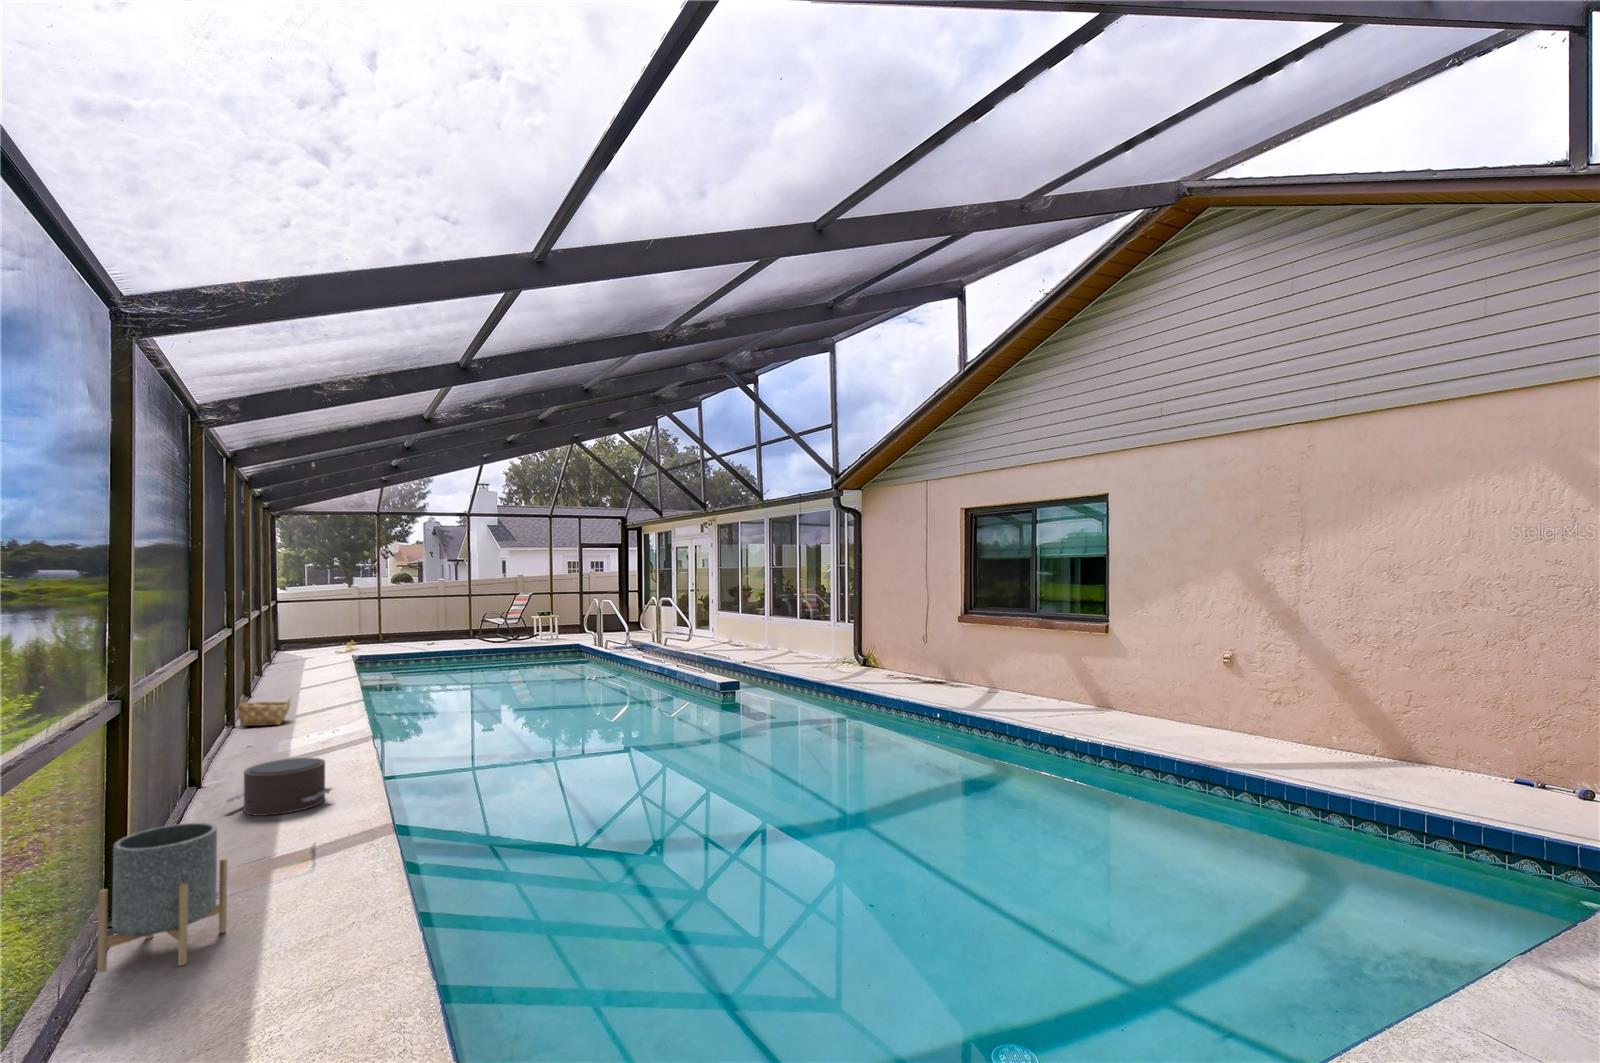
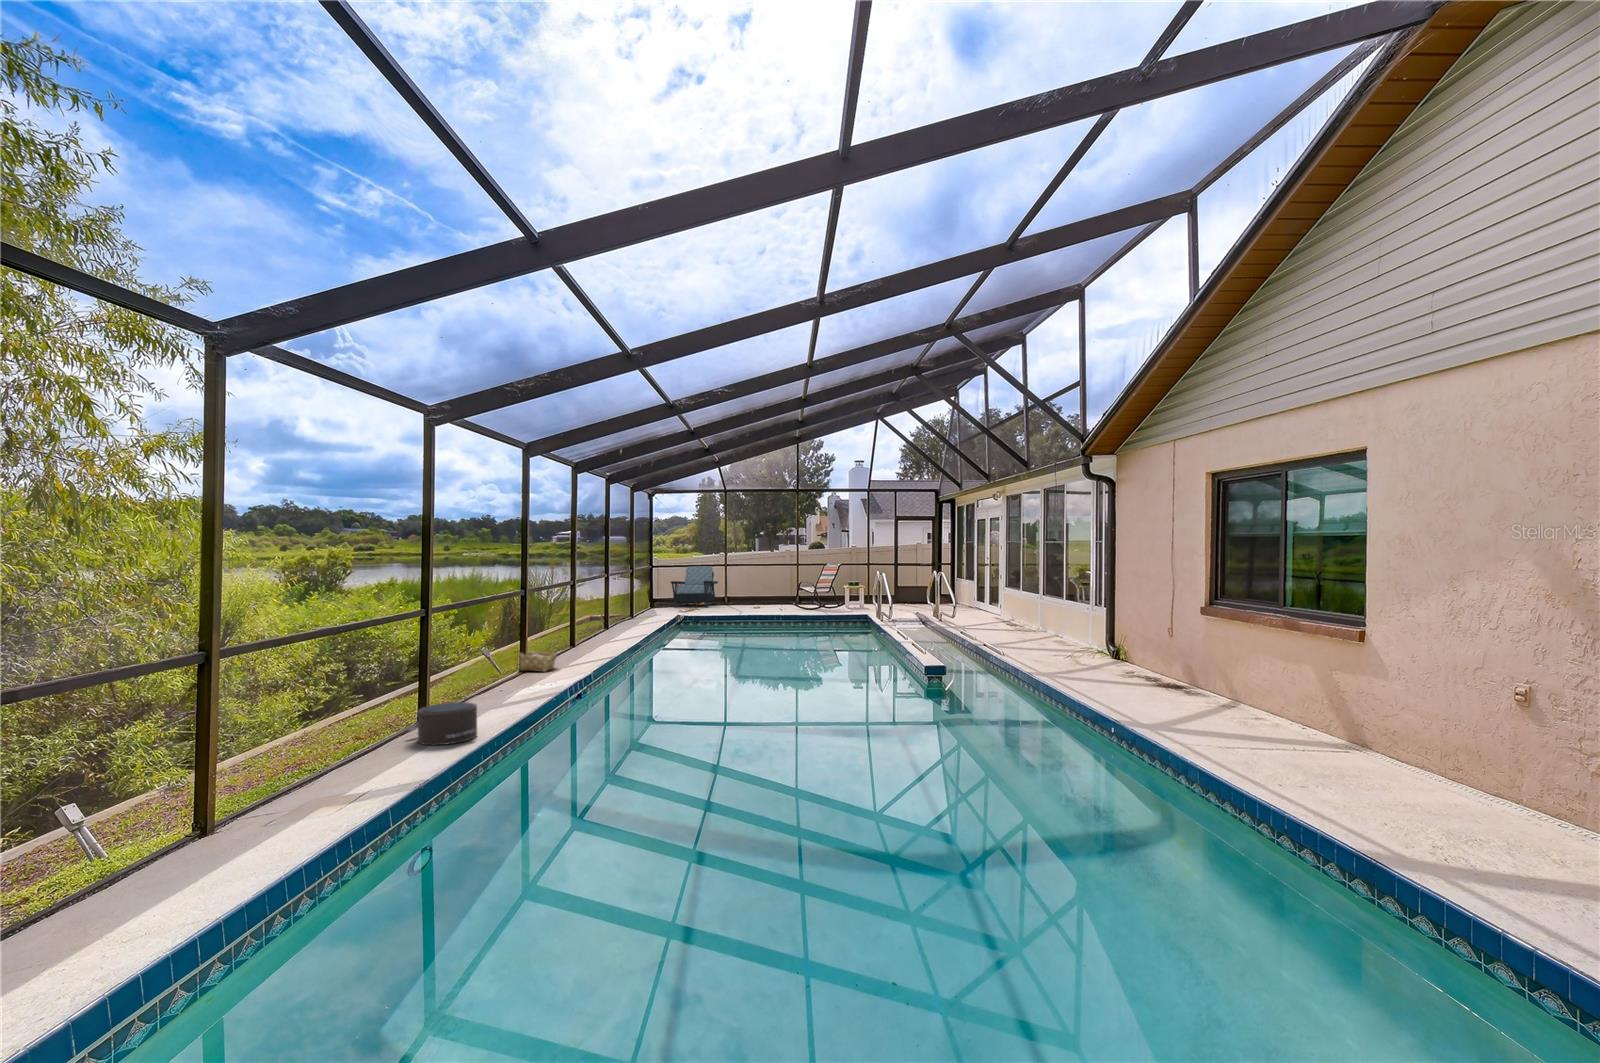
armchair: none [319,598,378,648] -> present [671,566,718,608]
planter: present [97,823,227,972] -> none [180,746,272,849]

